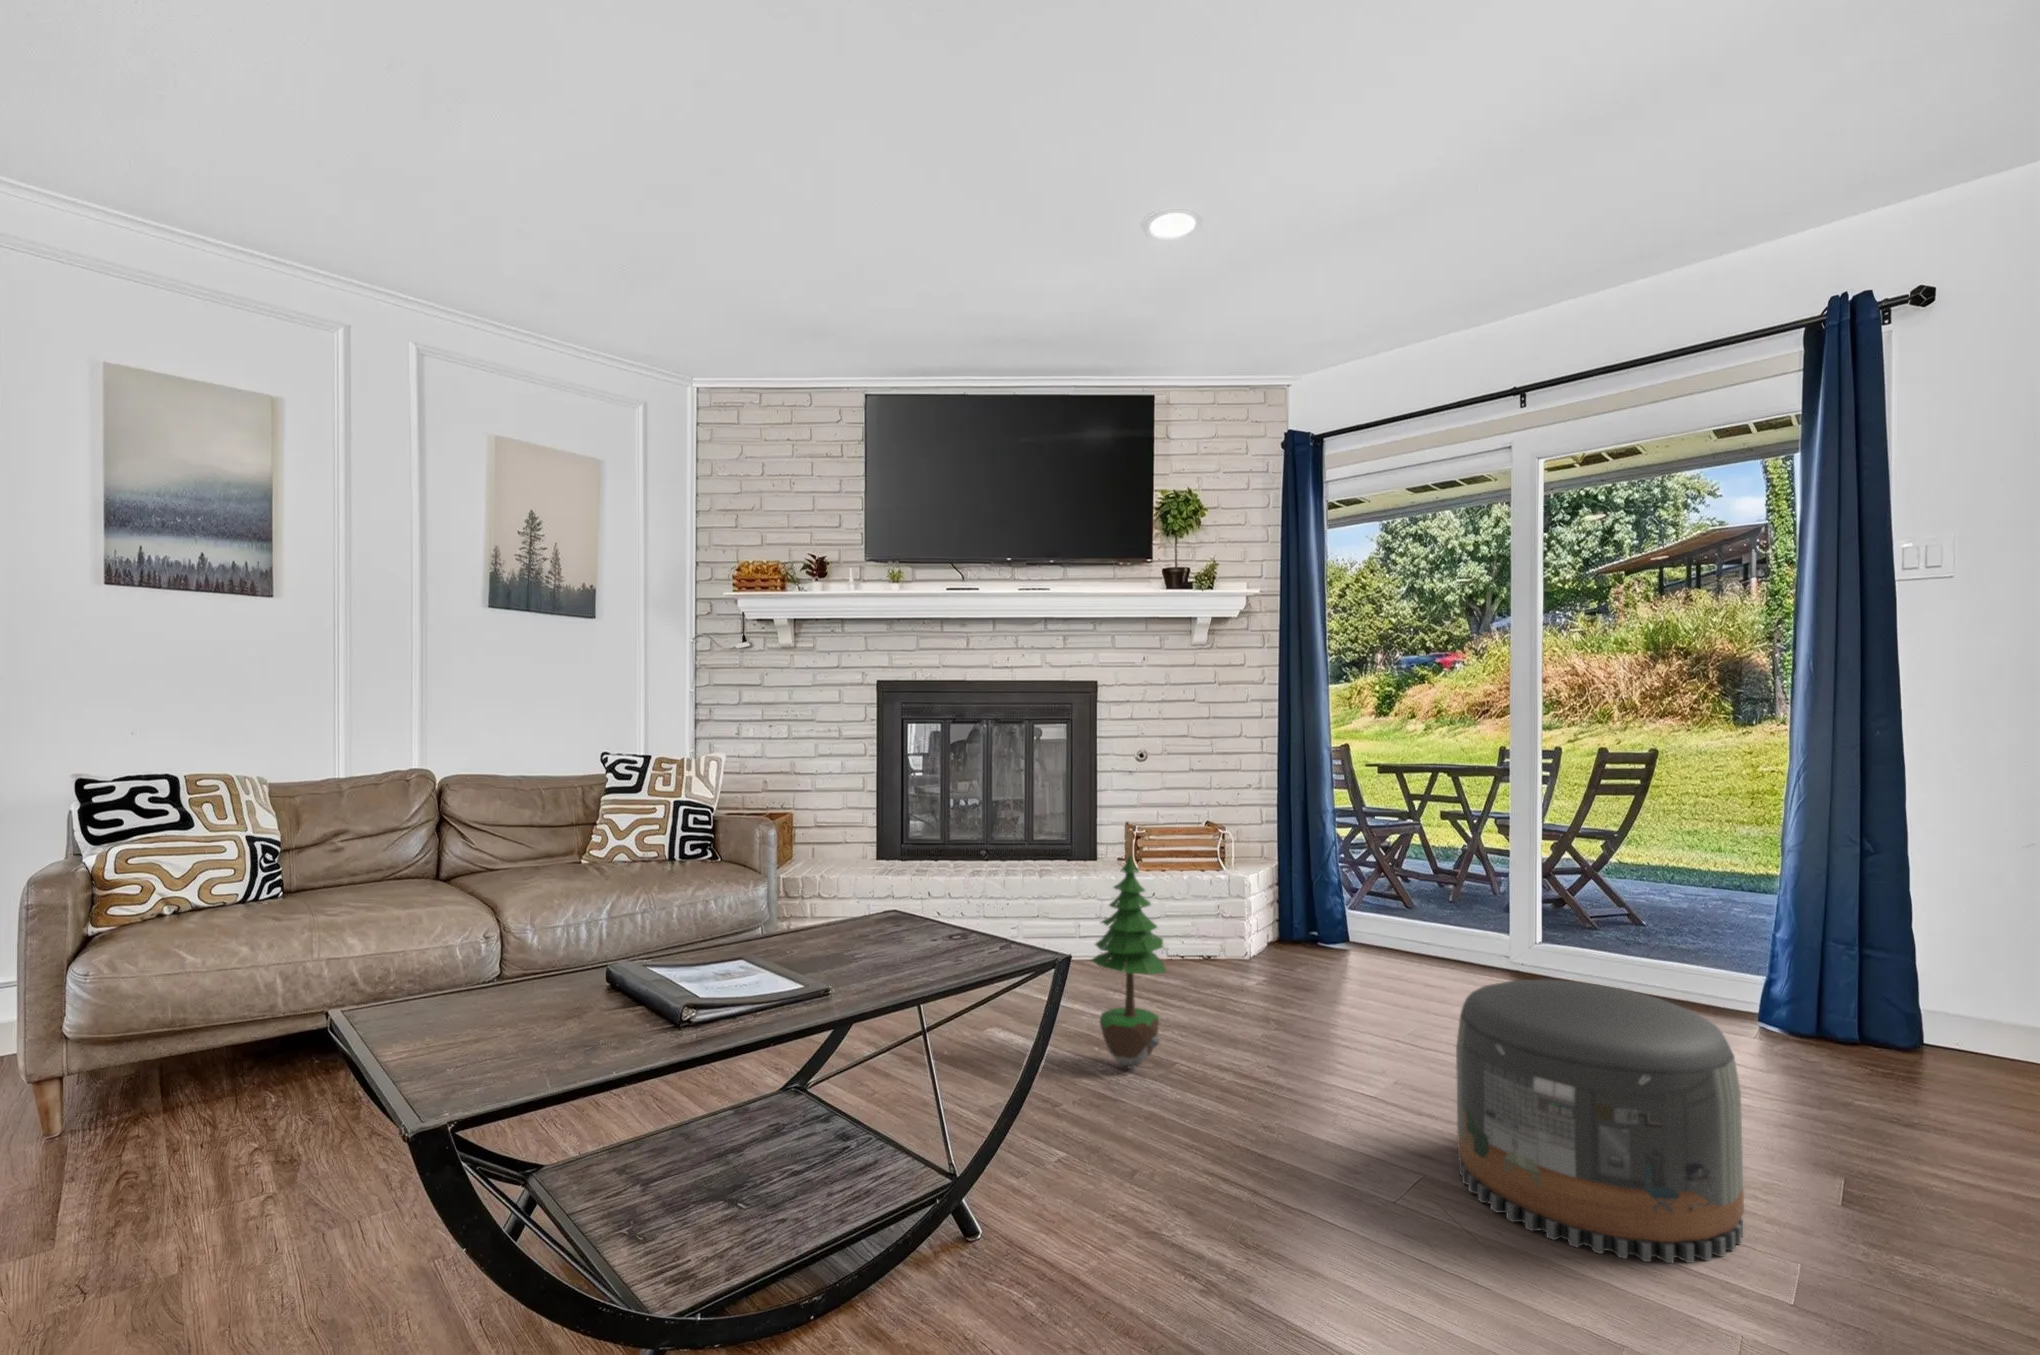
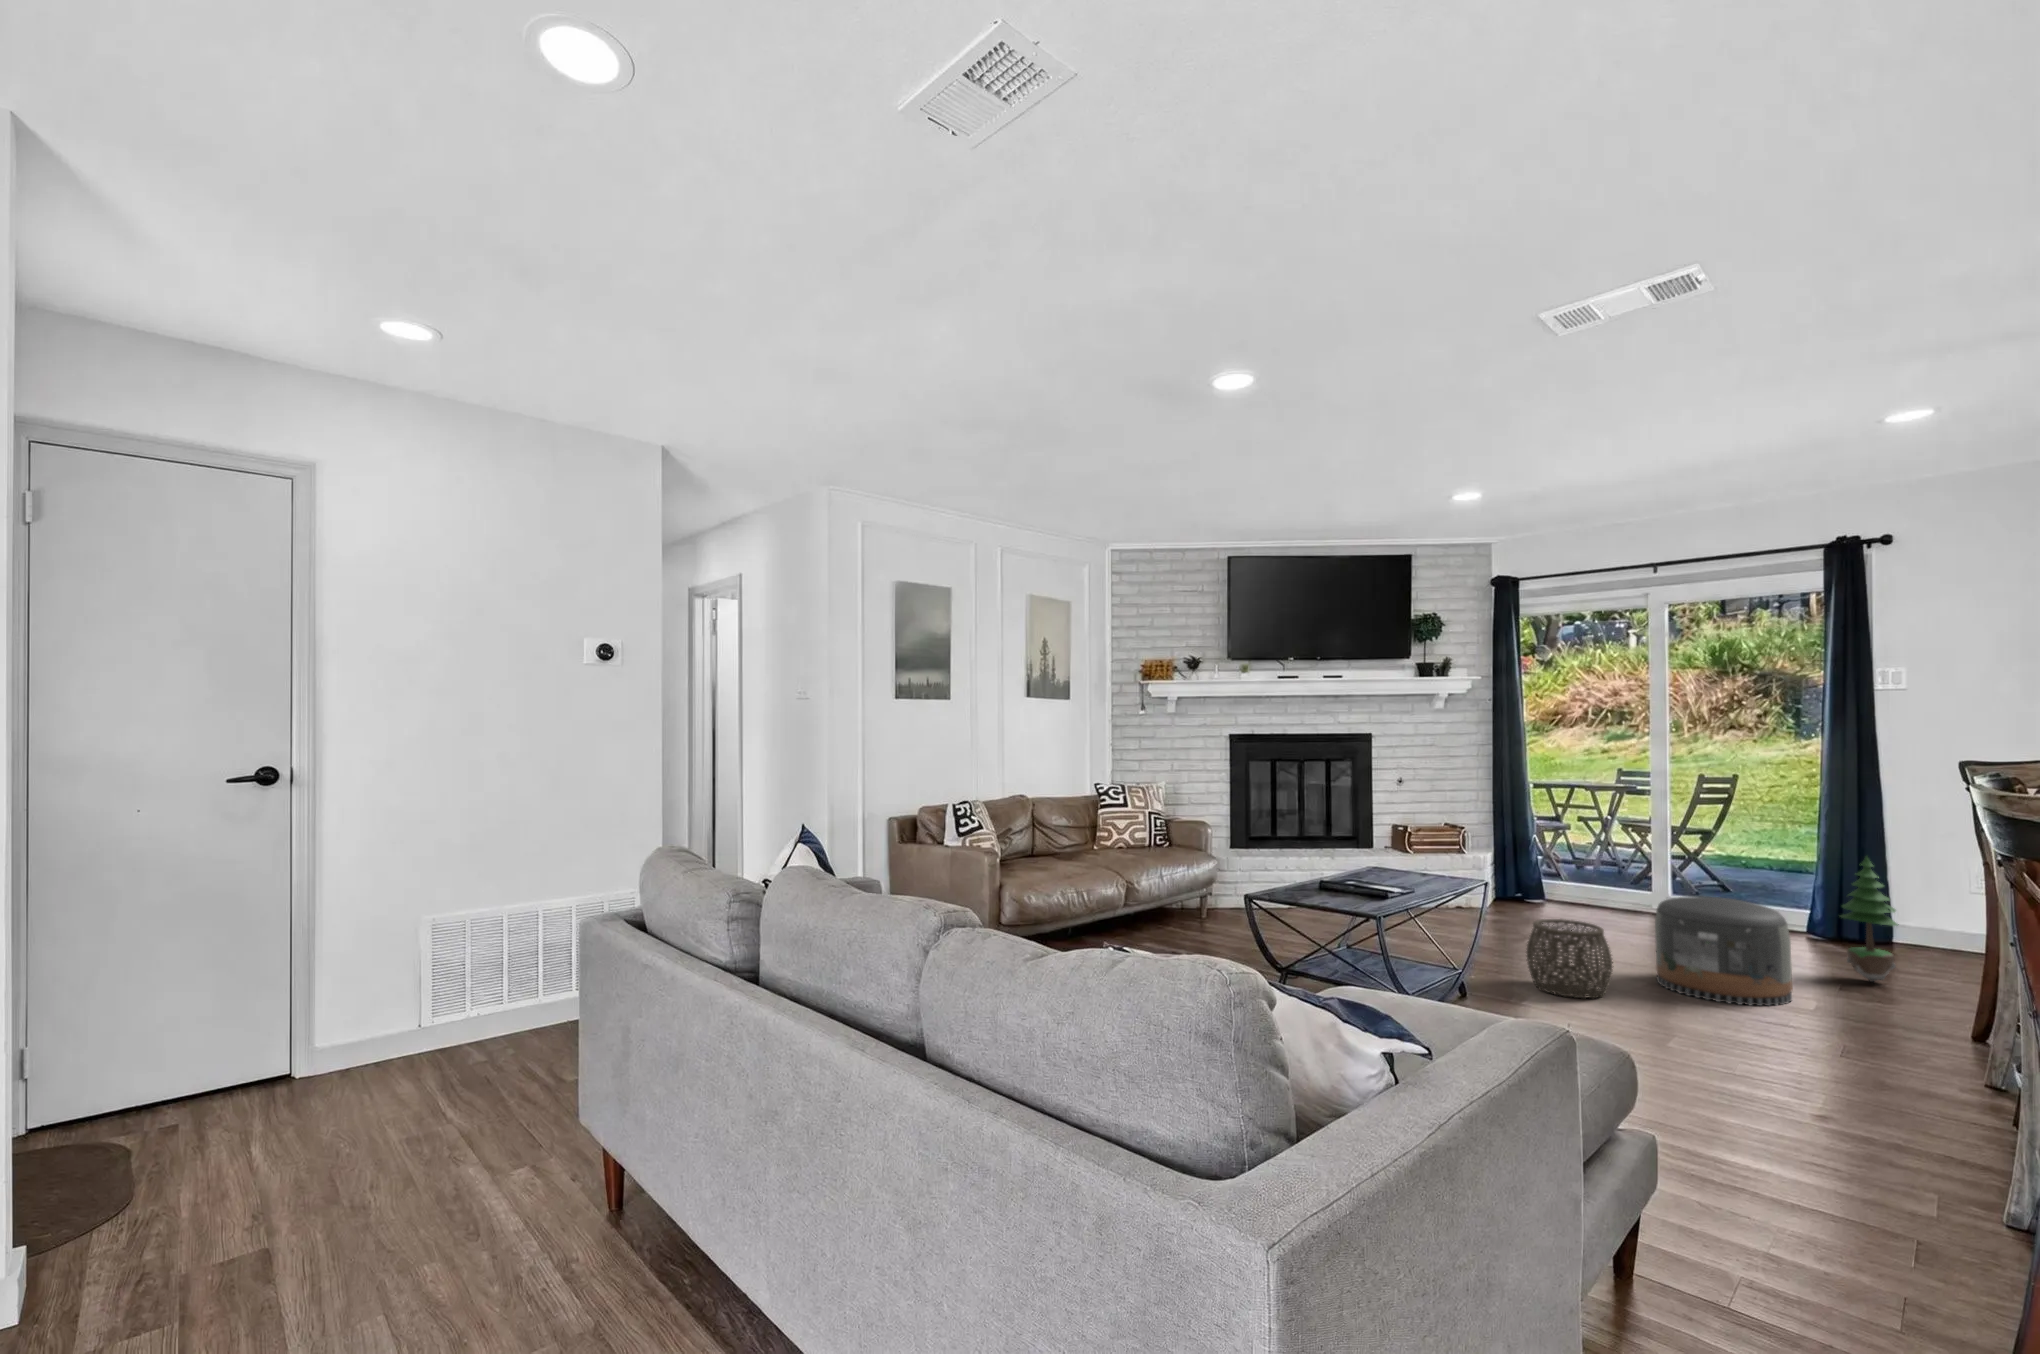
potted tree: present [1092,855,1166,1068] -> present [1840,856,1899,982]
woven basket: none [1165,1033,1344,1239] -> present [1526,919,1613,999]

